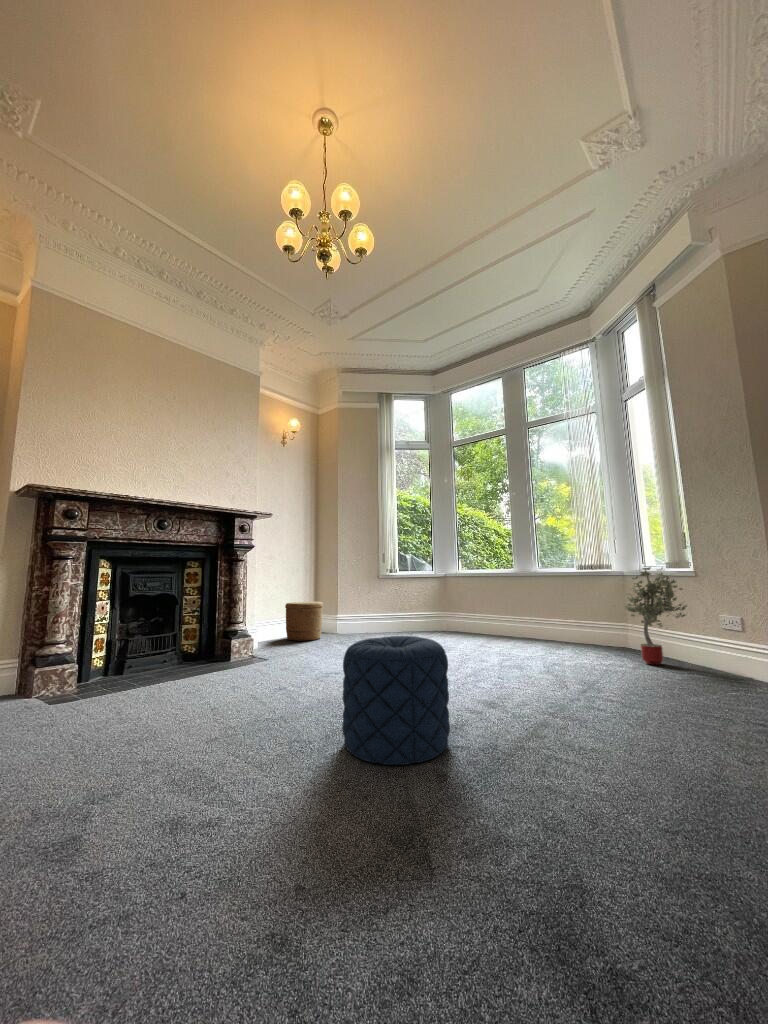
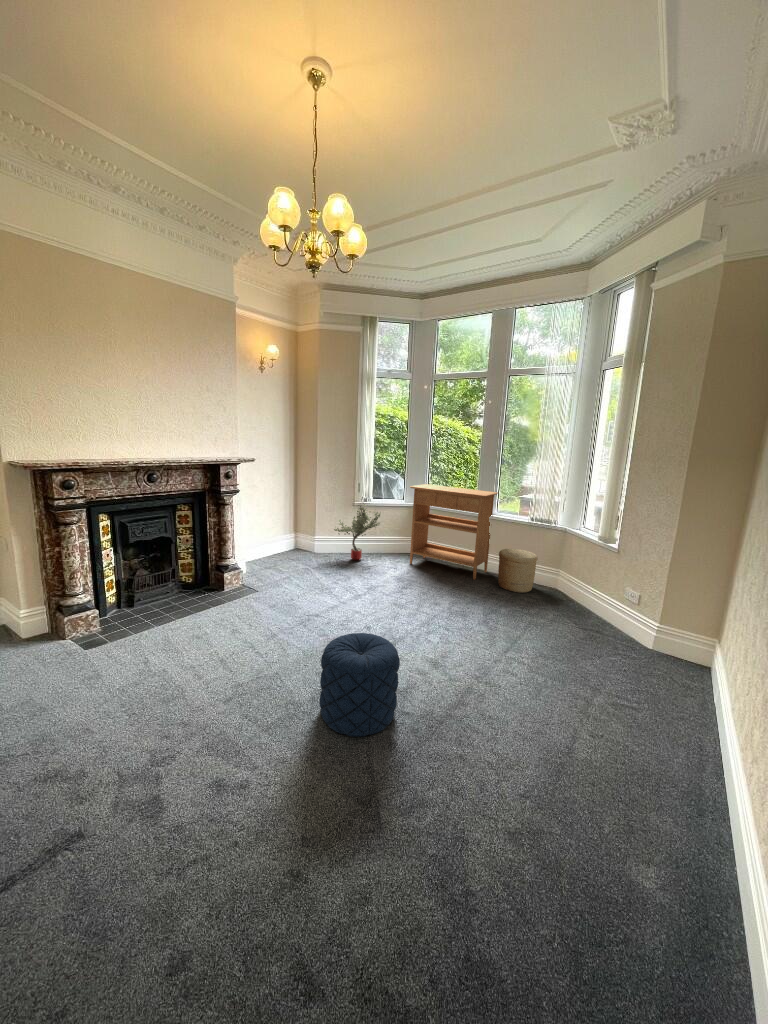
console table: none [438,541,541,644] -> present [410,484,498,580]
potted tree: present [625,567,687,665] -> present [334,504,381,561]
woven basket: present [285,602,323,641] -> present [498,549,538,593]

